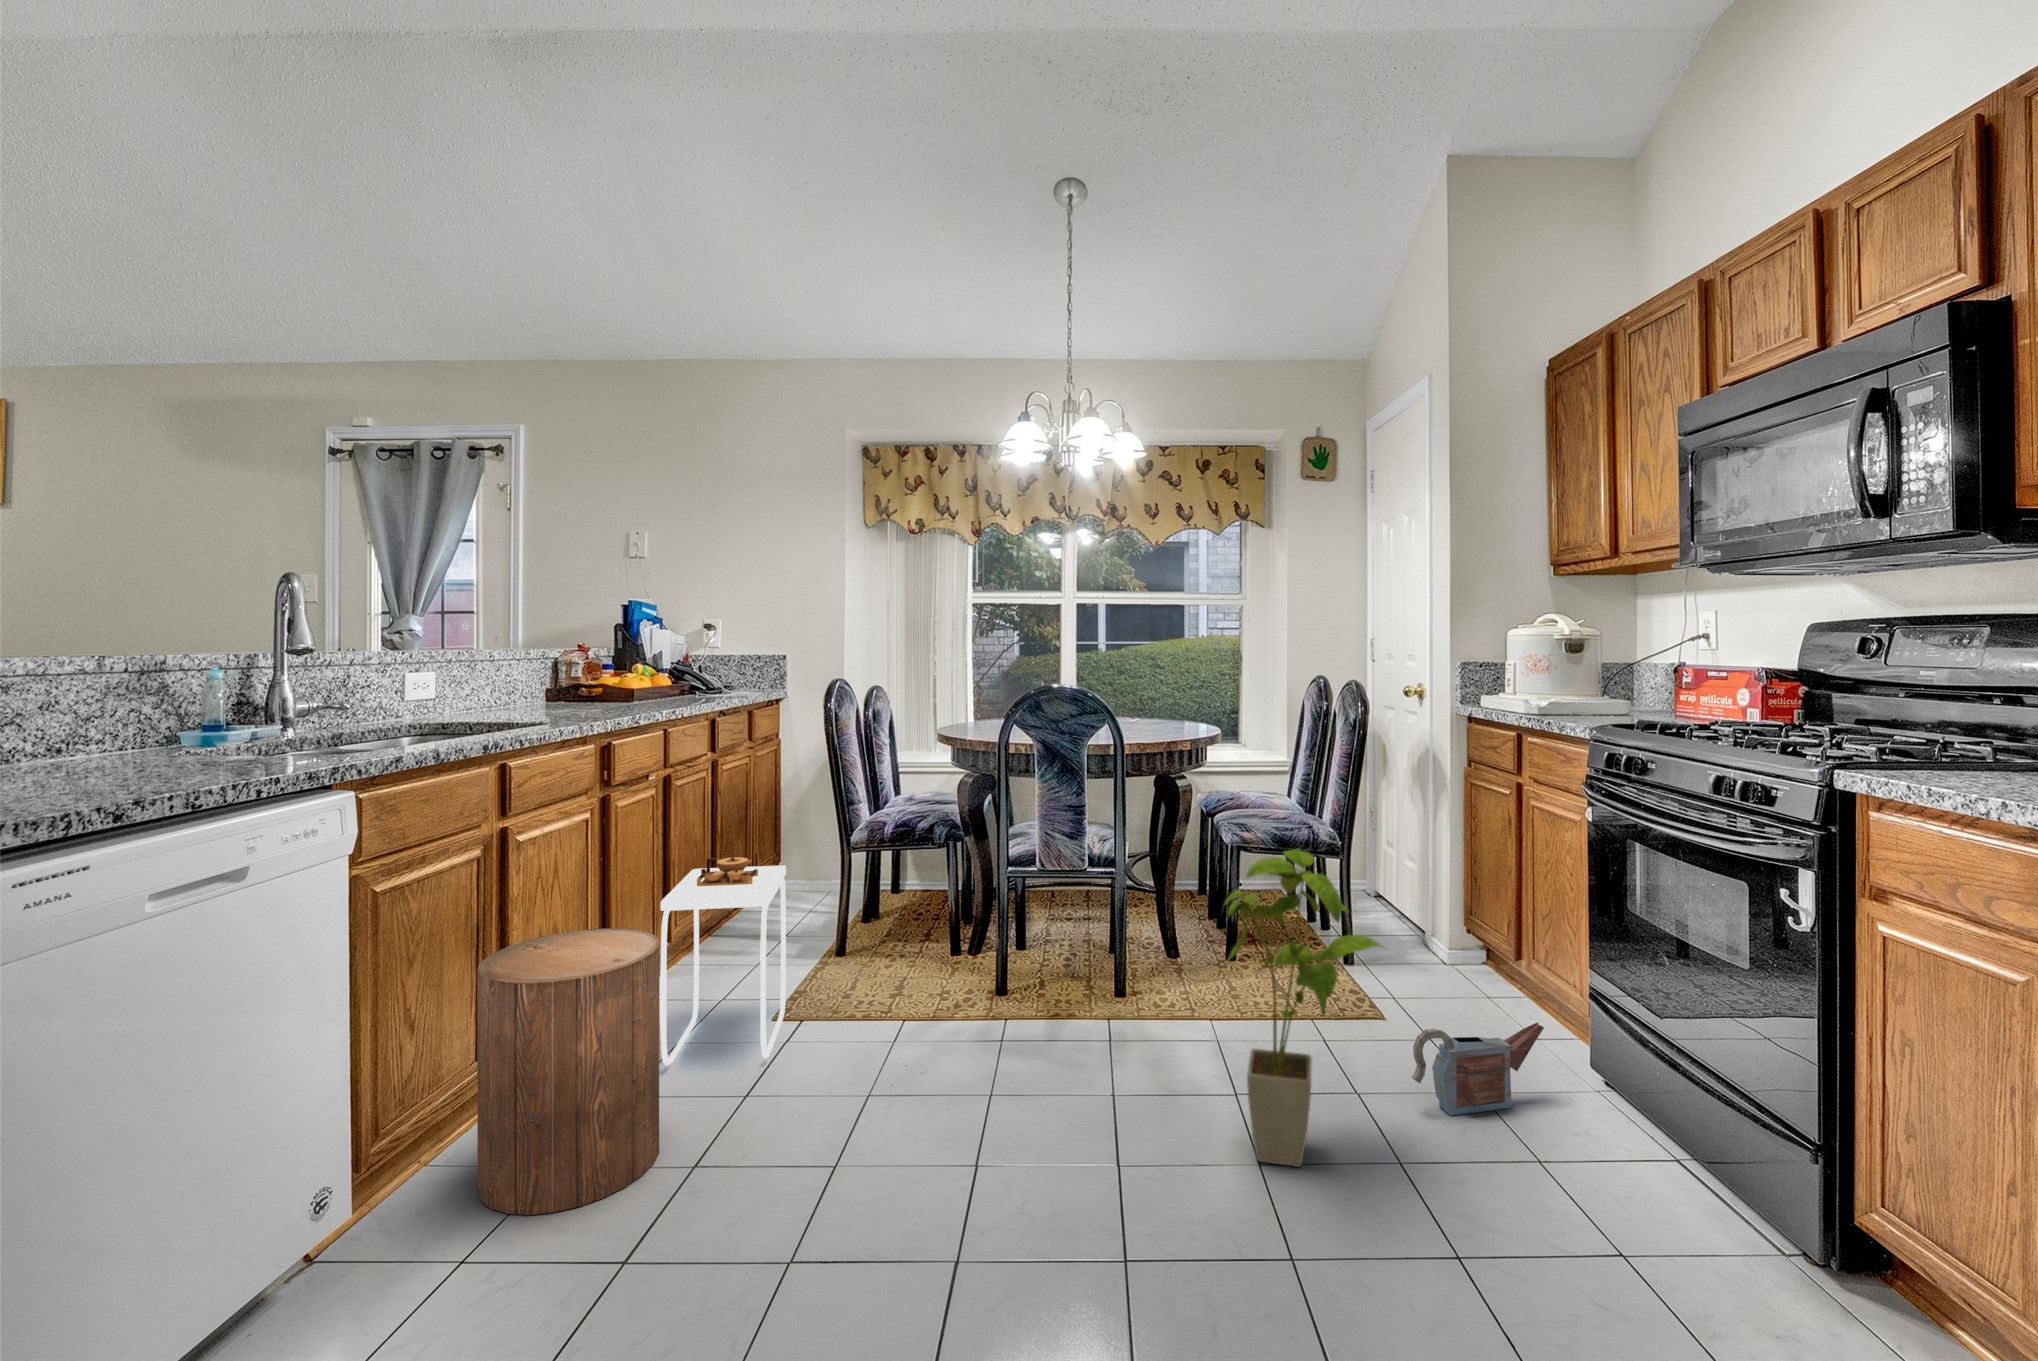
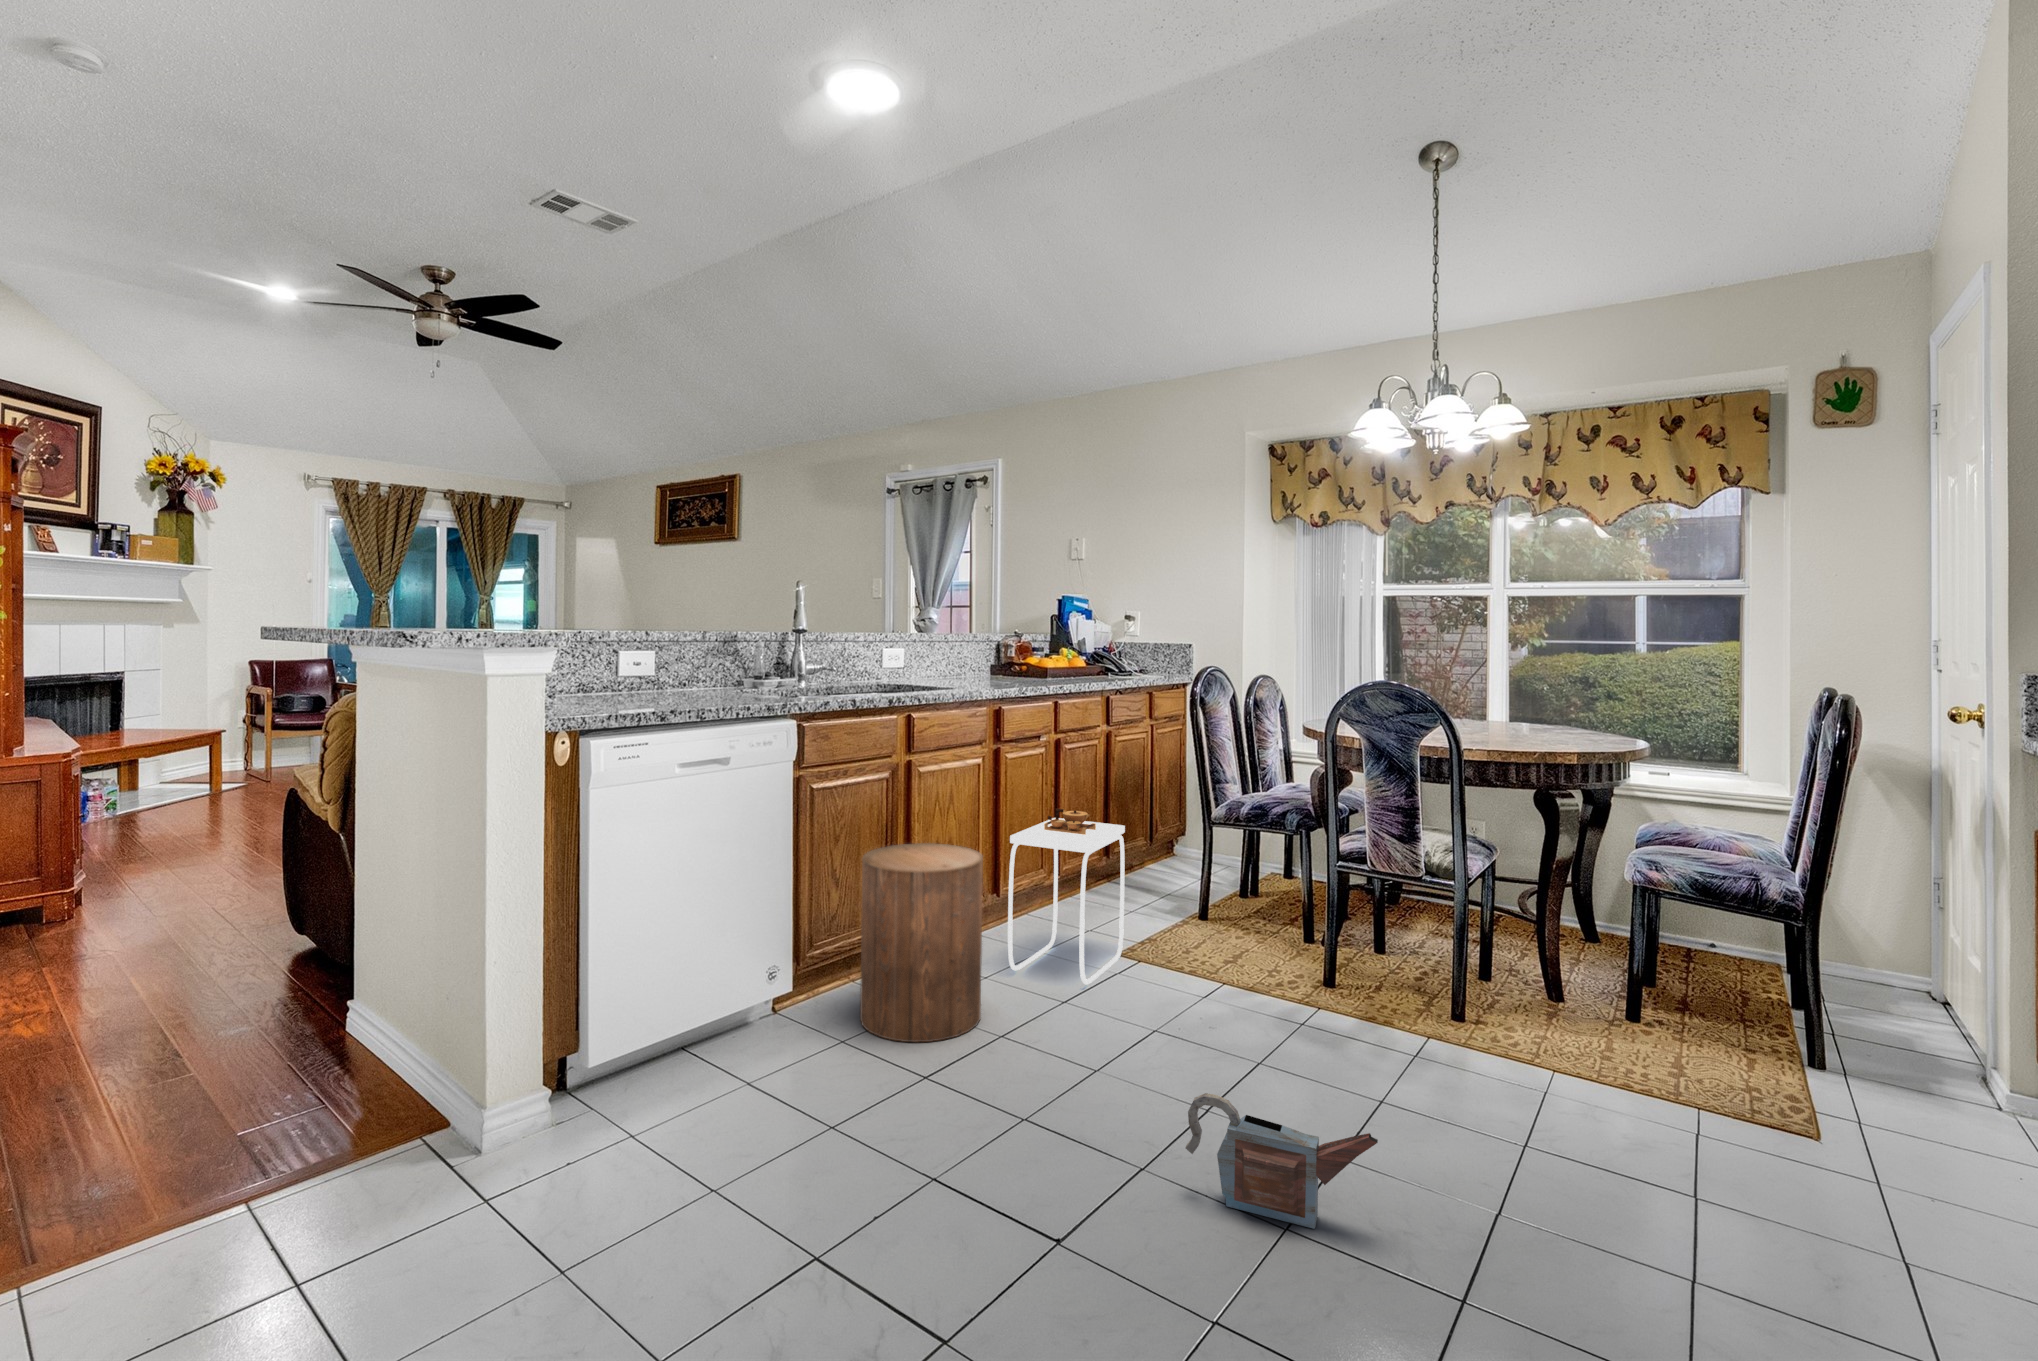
house plant: present [1223,849,1382,1167] -> none [1461,865,1686,1227]
watering can: present [1412,1022,1544,1115] -> present [1185,1093,1378,1229]

